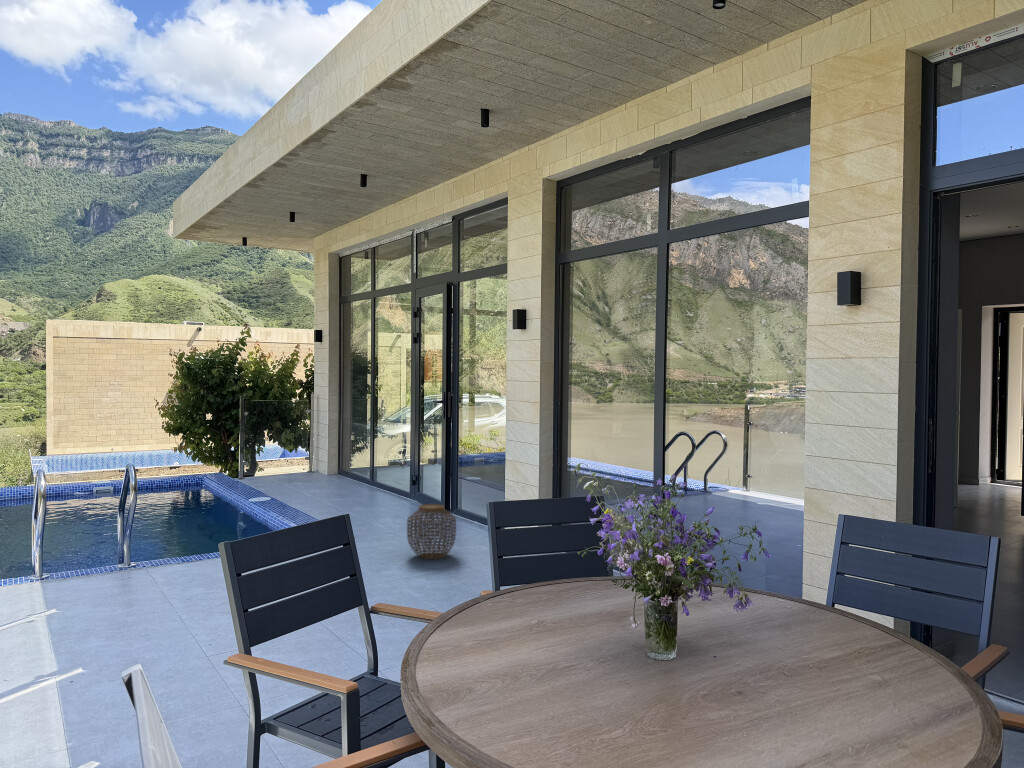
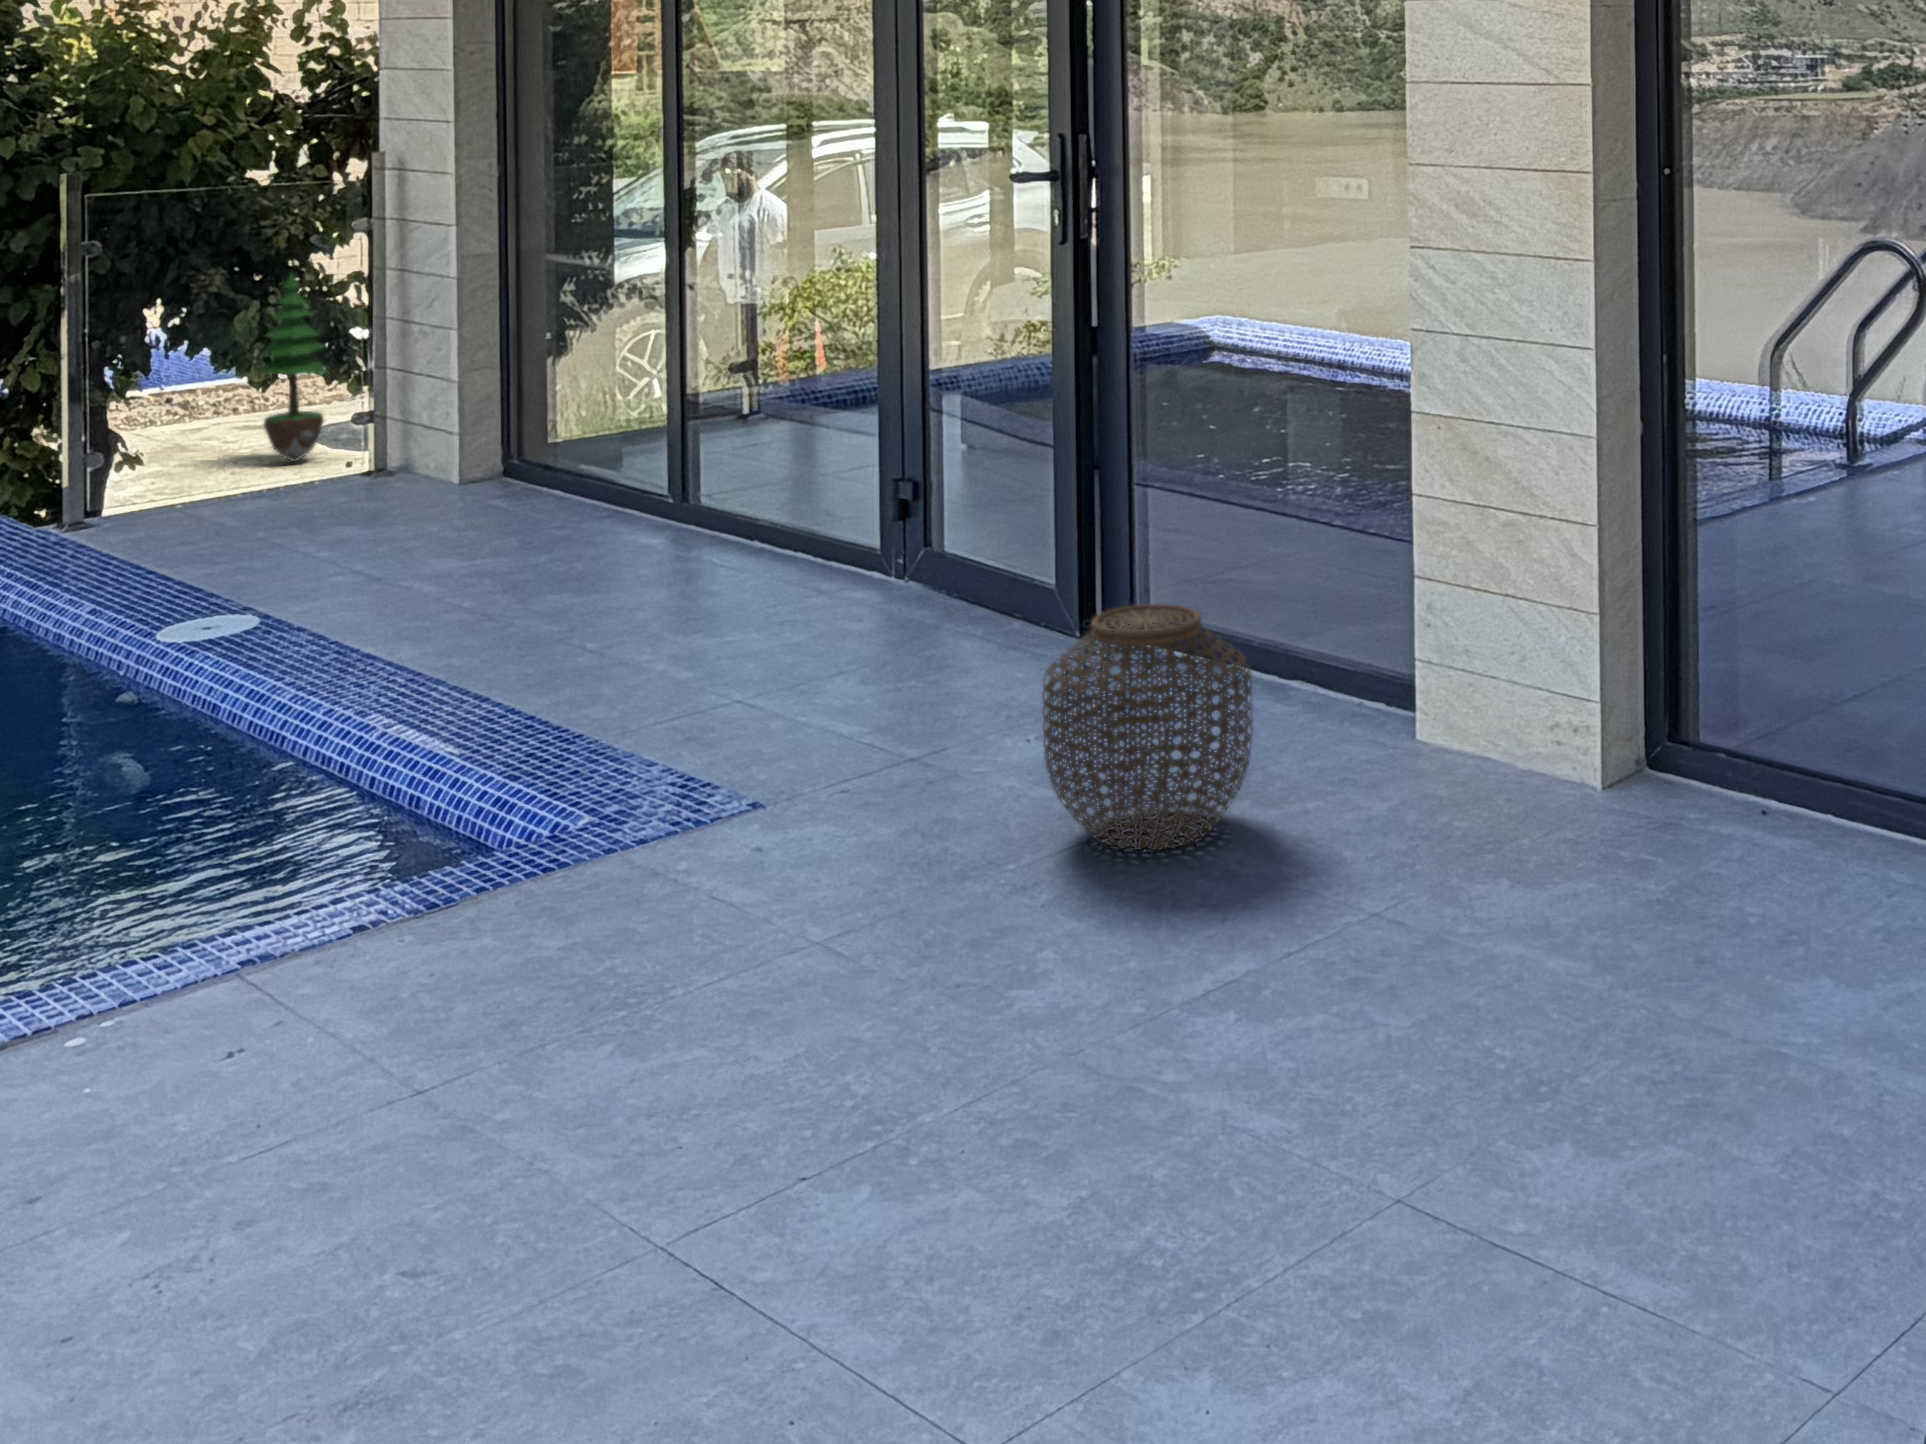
potted tree: none [289,424,306,472] -> present [257,273,328,461]

